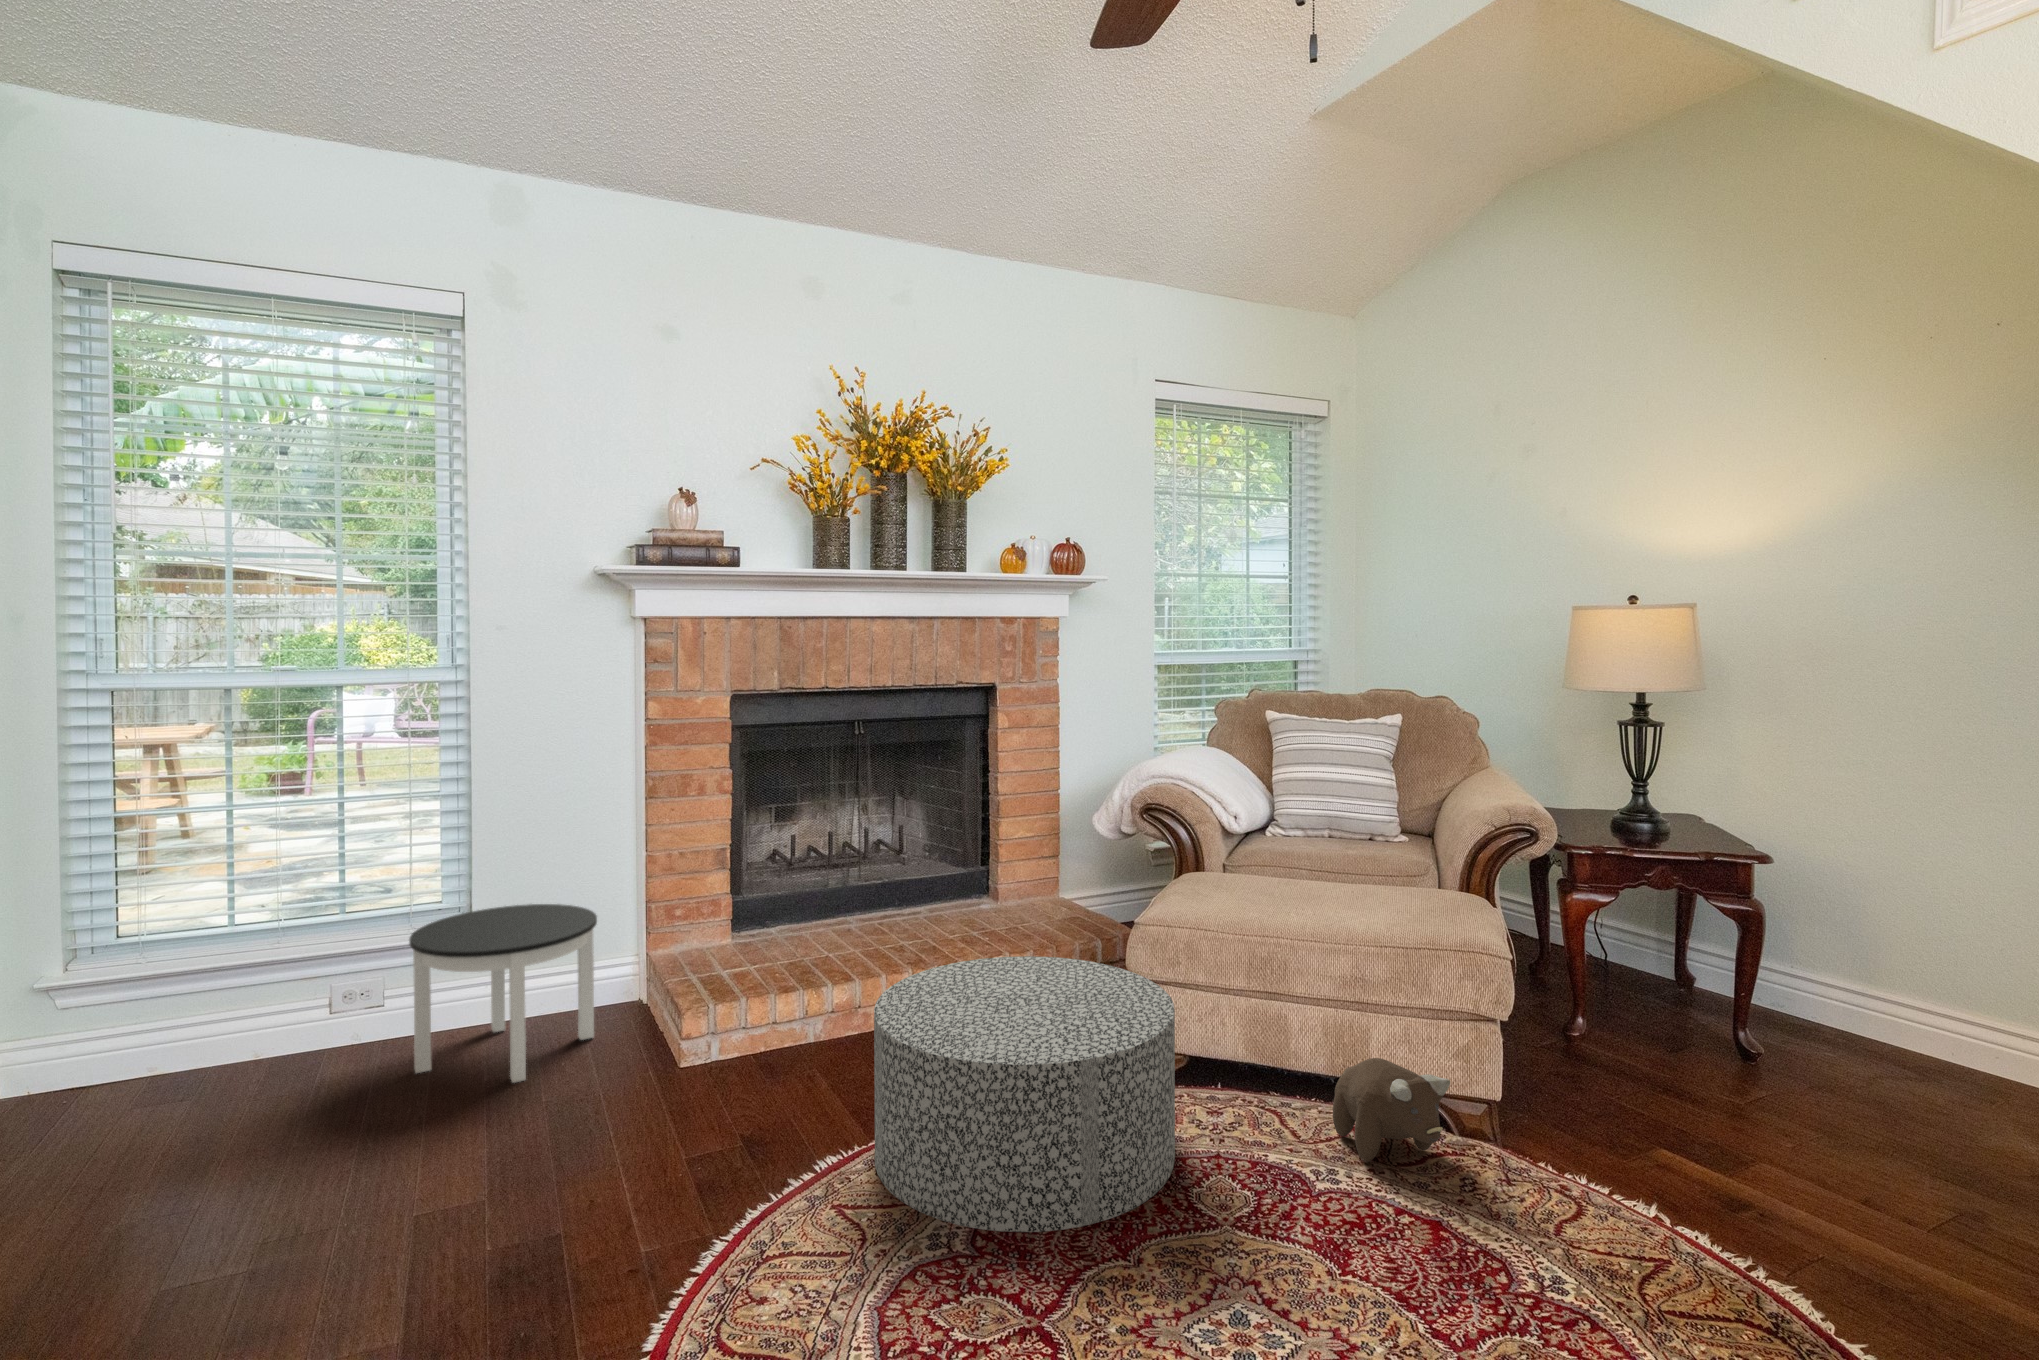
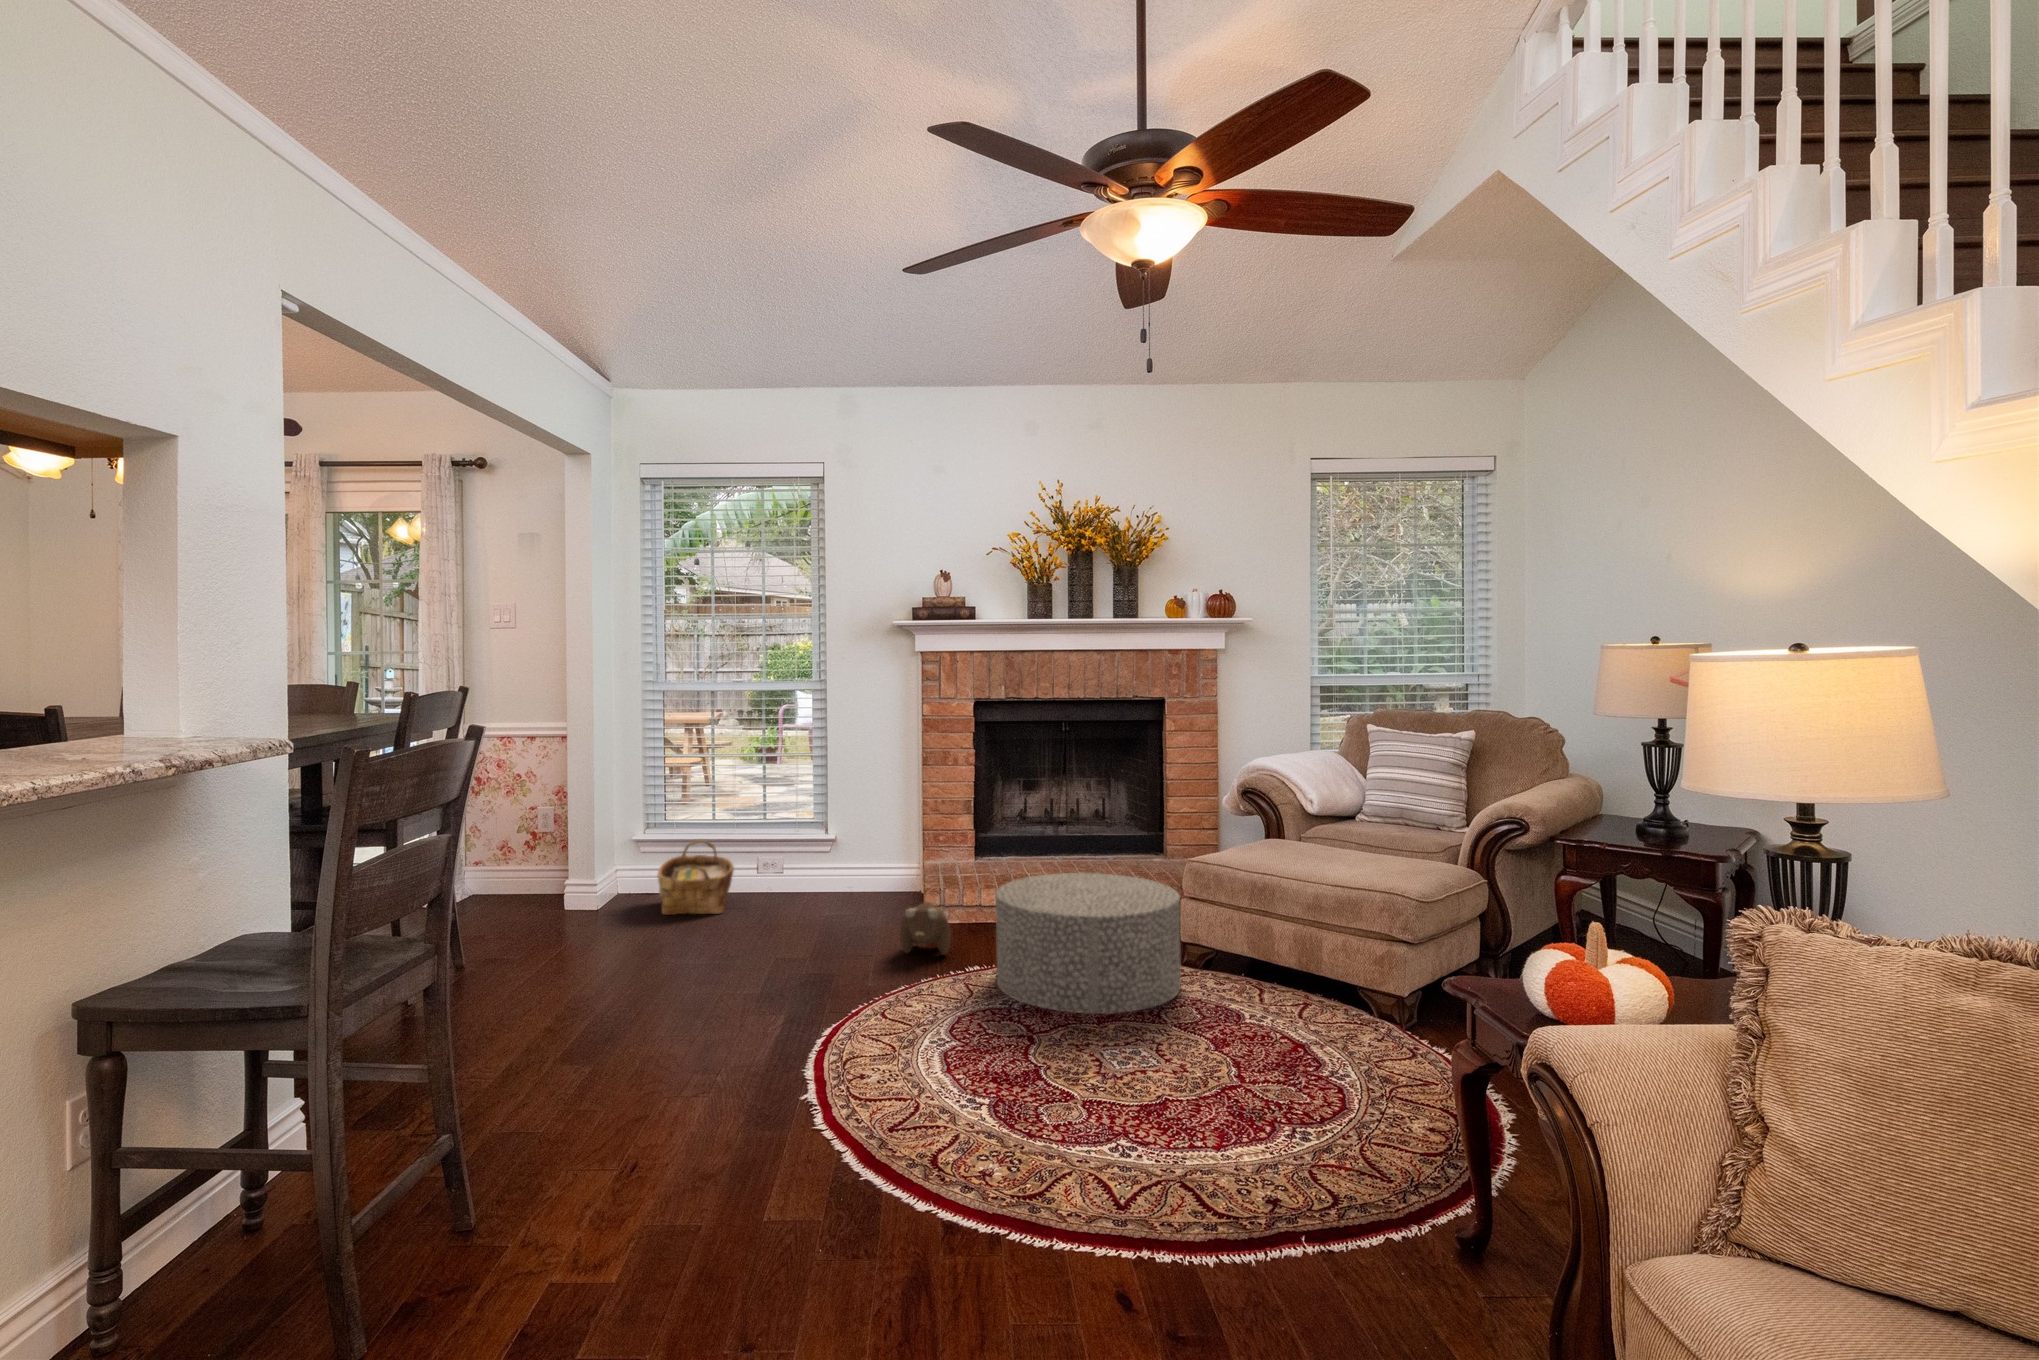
round table: present [409,904,597,1083] -> none [789,825,888,920]
woven basket: none [111,965,289,1132] -> present [658,840,734,915]
plush toy: present [1333,1058,1450,1162] -> present [899,903,951,955]

